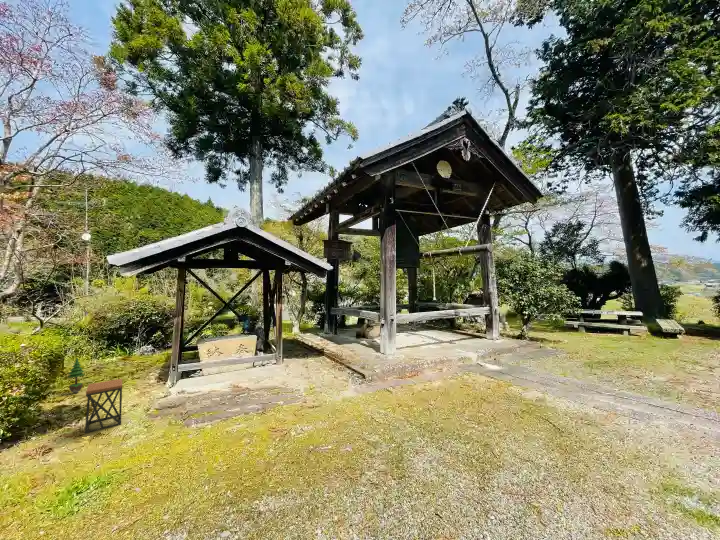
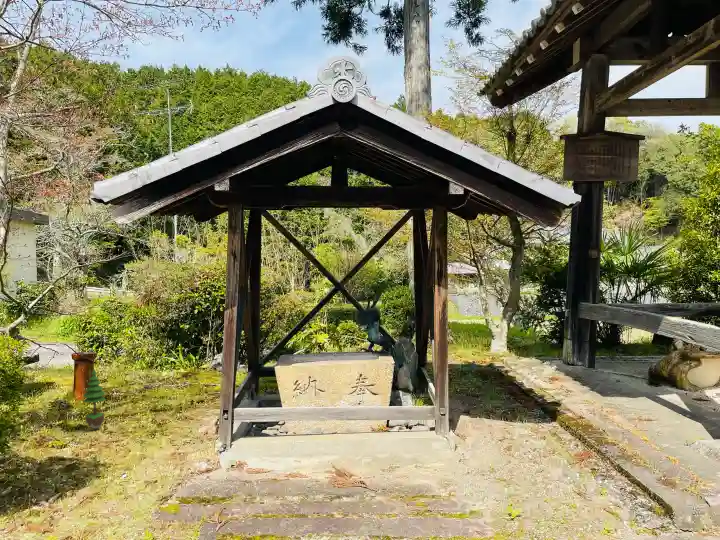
stool: present [85,379,122,433] -> none [50,427,122,527]

